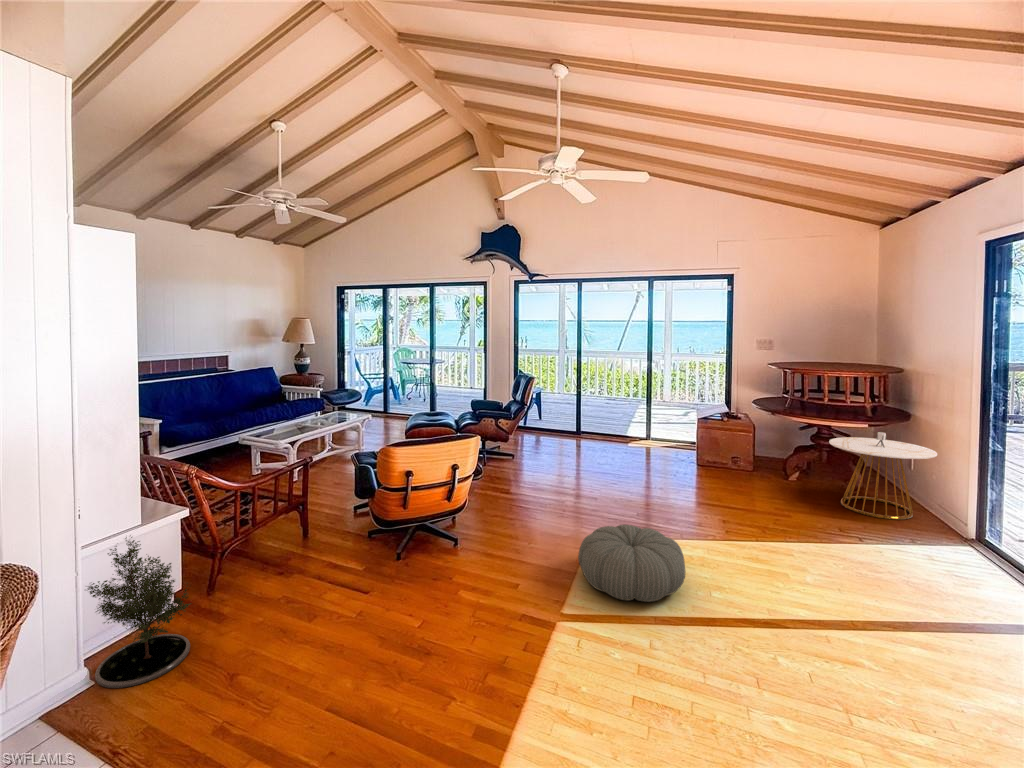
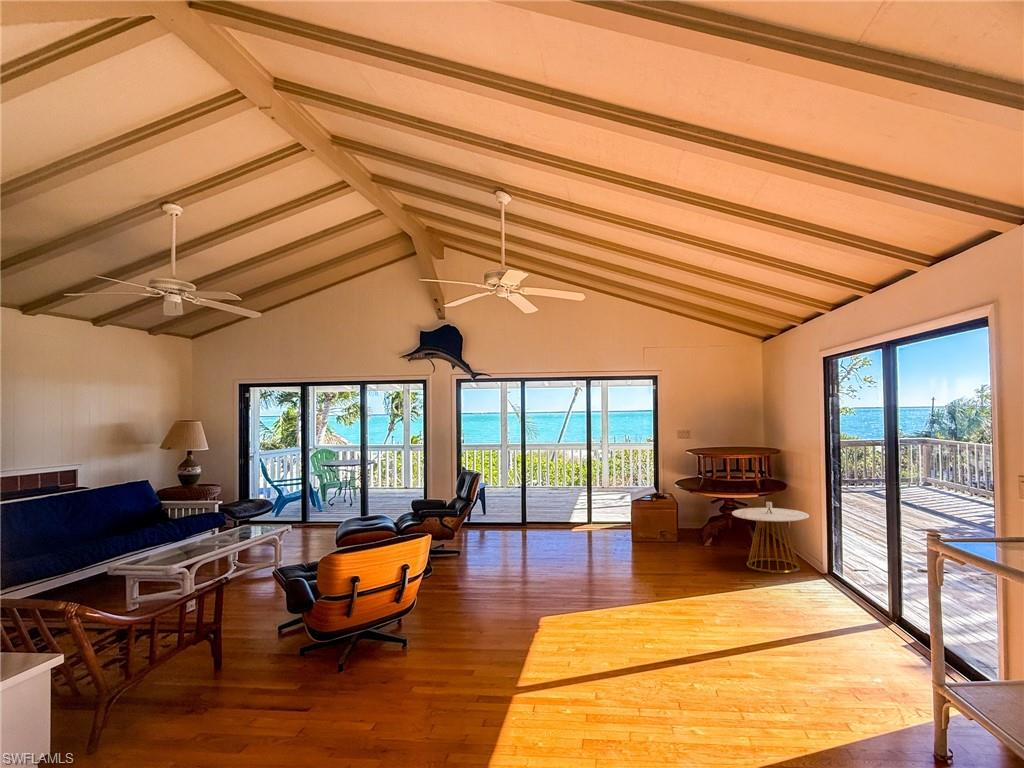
pouf: present [578,525,686,602] -> none [533,588,614,643]
potted tree: present [88,535,191,688] -> none [165,608,244,730]

